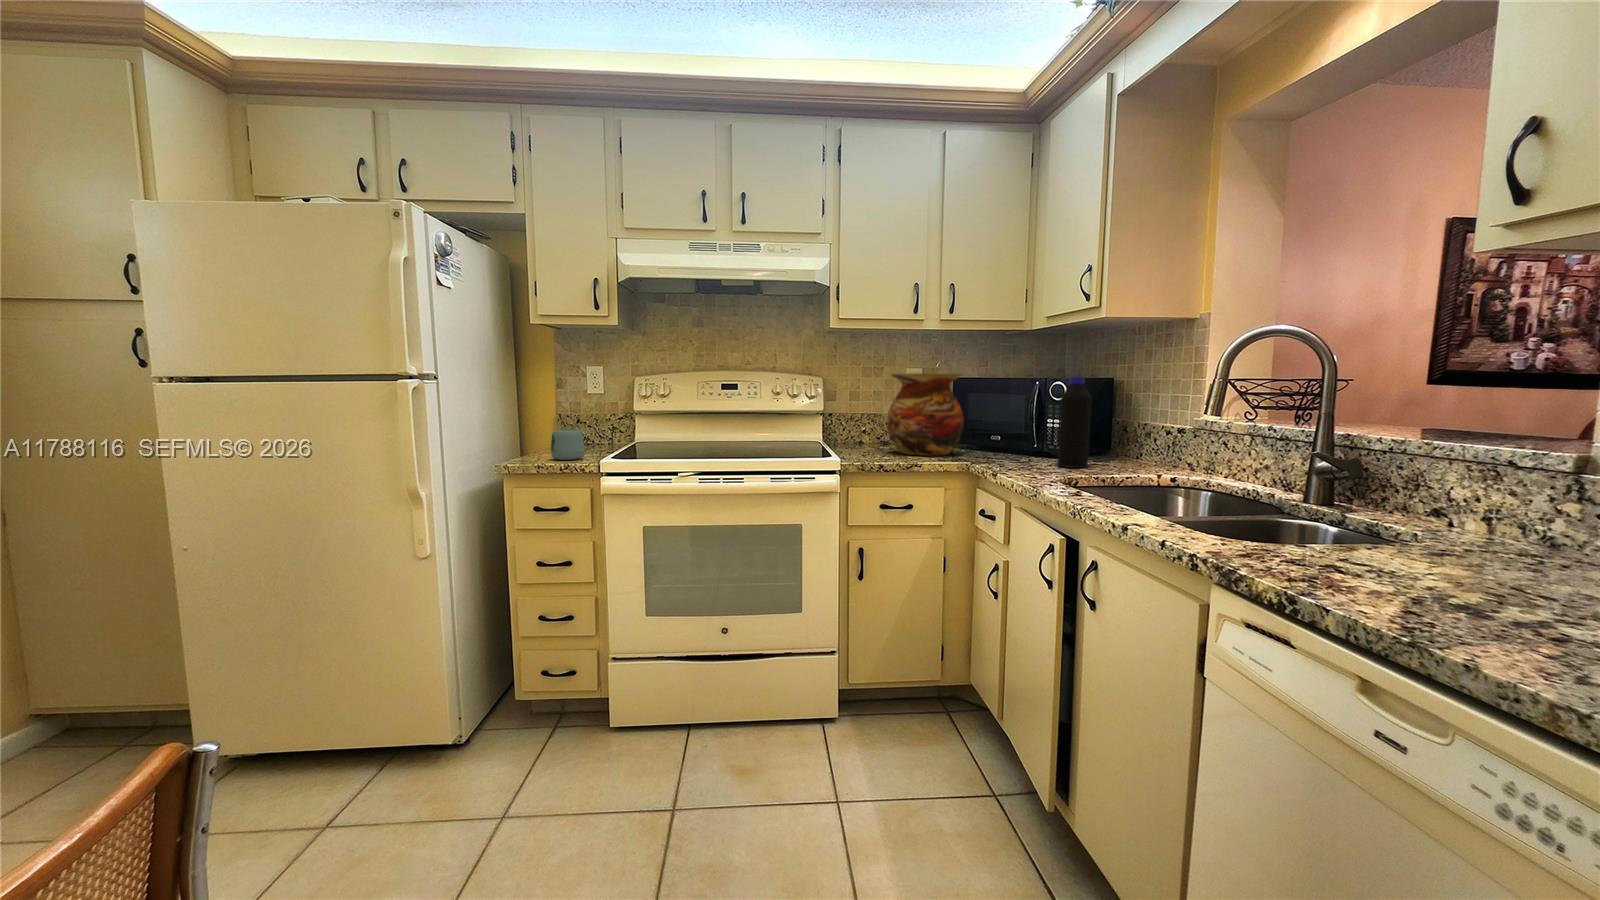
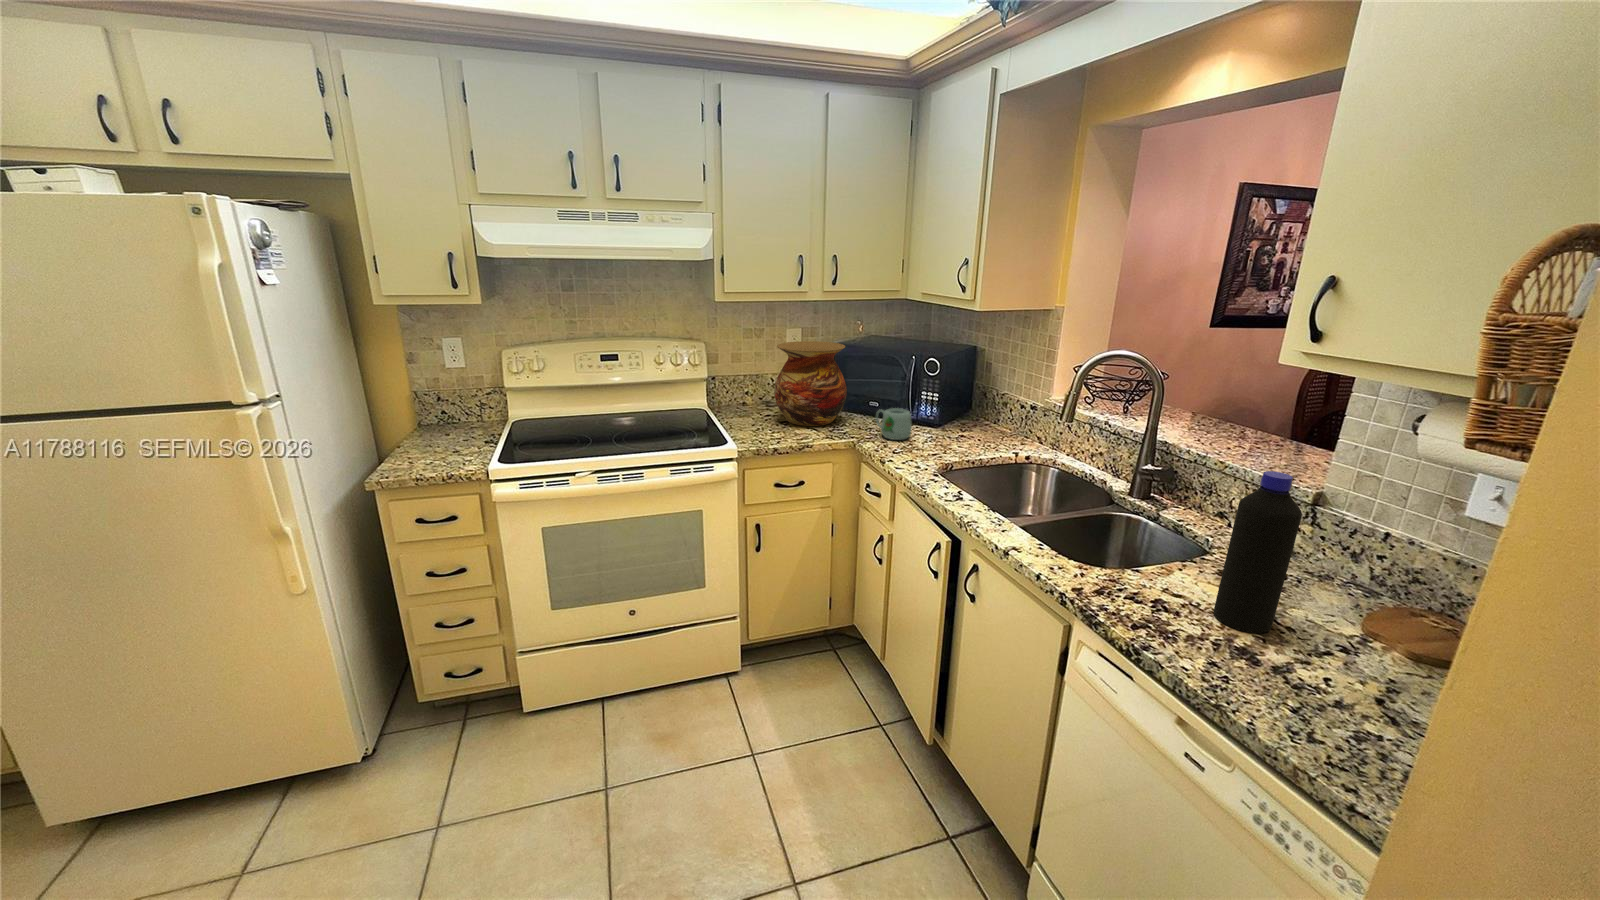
bottle: present [1058,377,1091,468] -> present [1213,471,1302,633]
mug: present [551,429,585,460] -> present [876,408,912,440]

